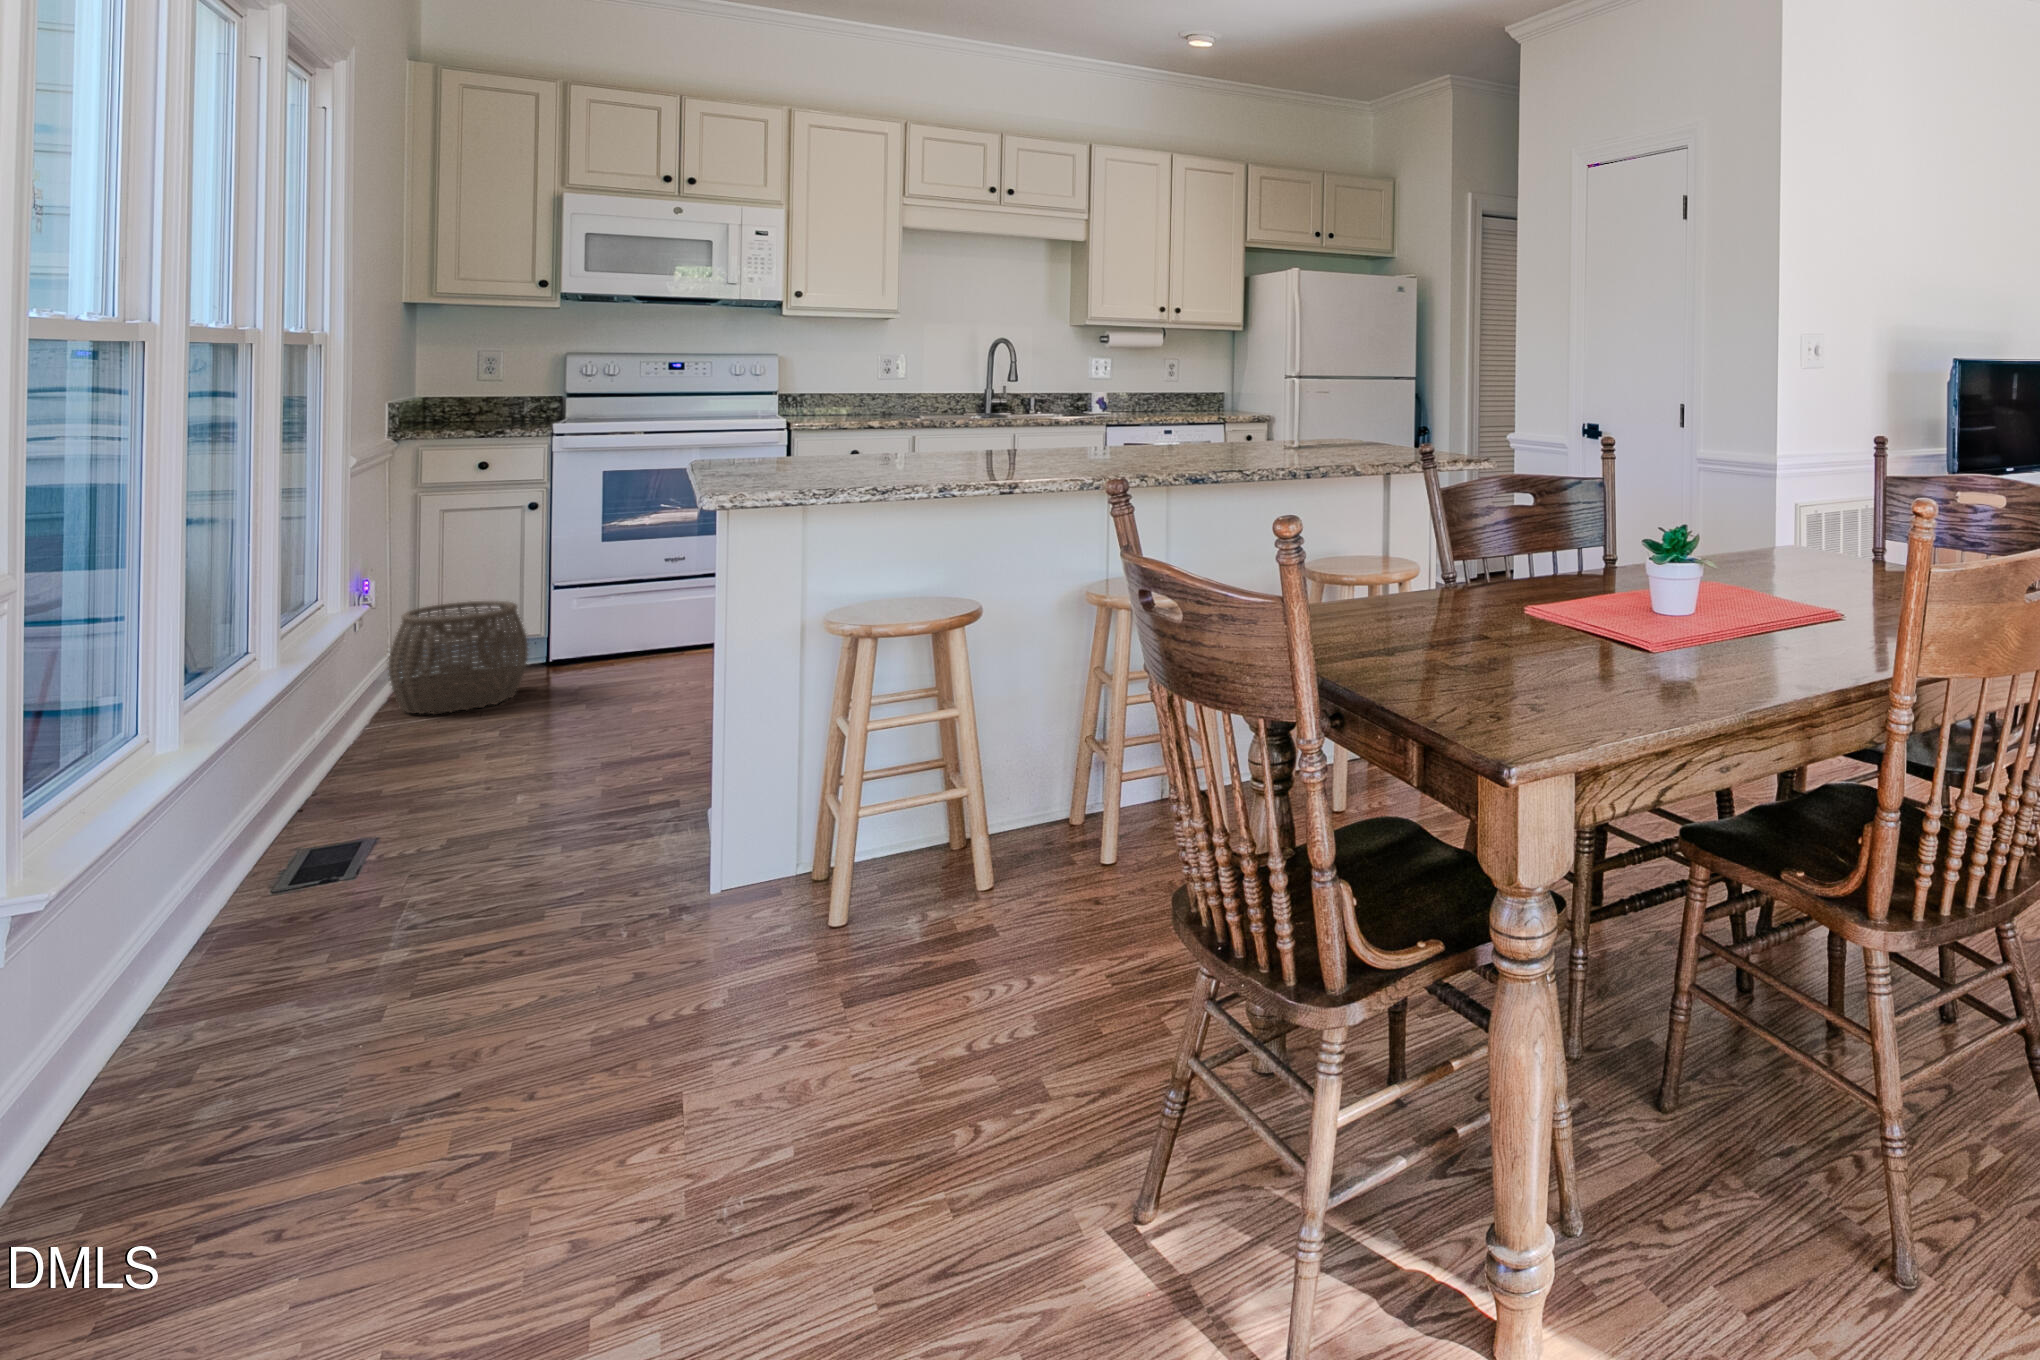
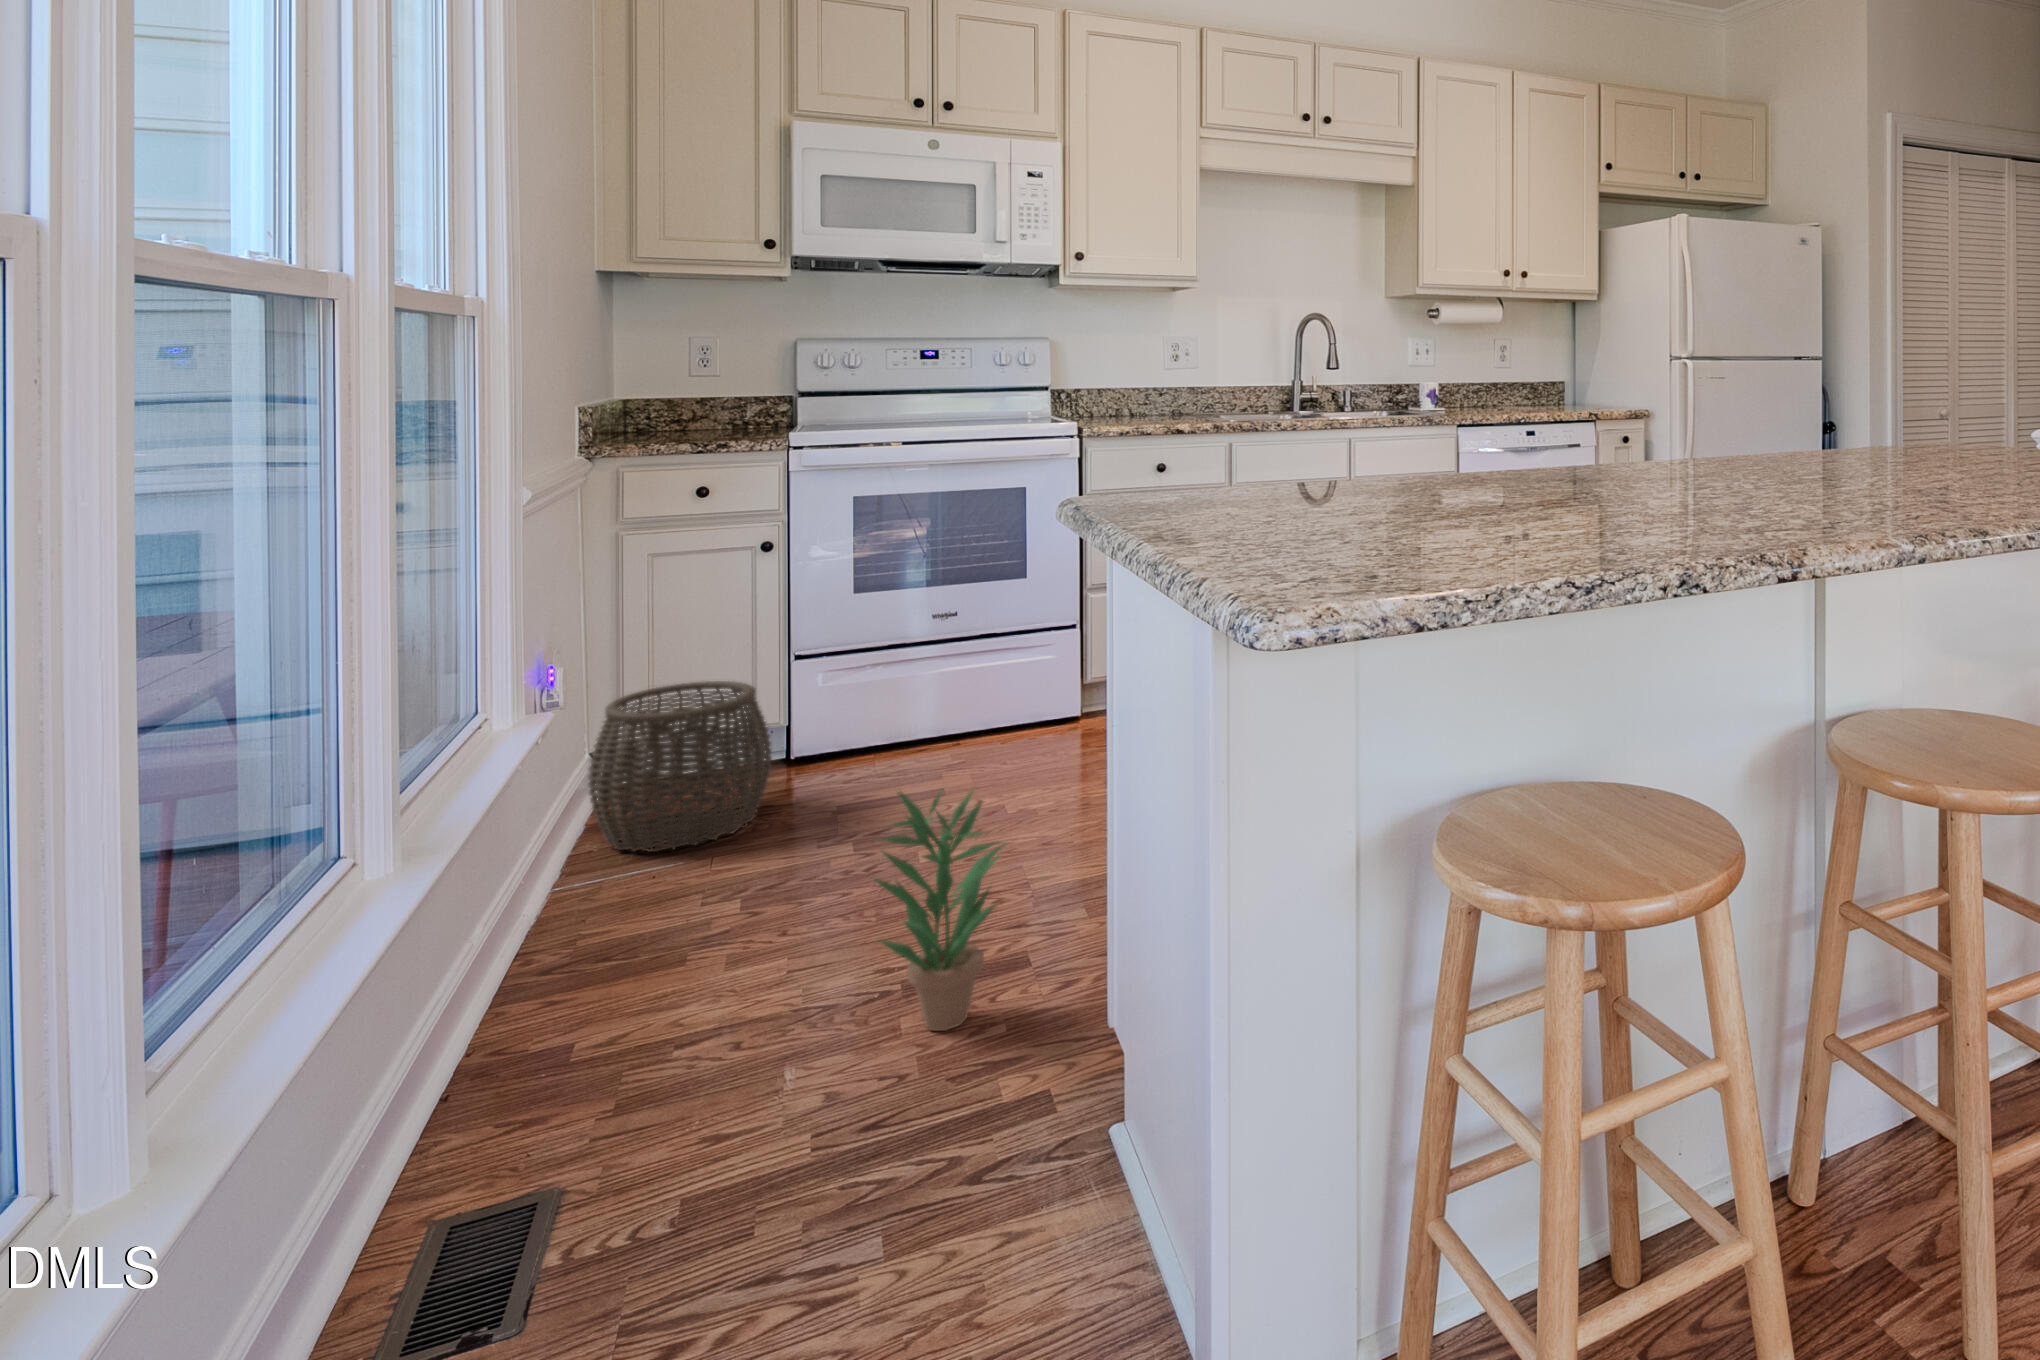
potted plant: none [569,638,668,790] -> present [874,788,1004,1031]

